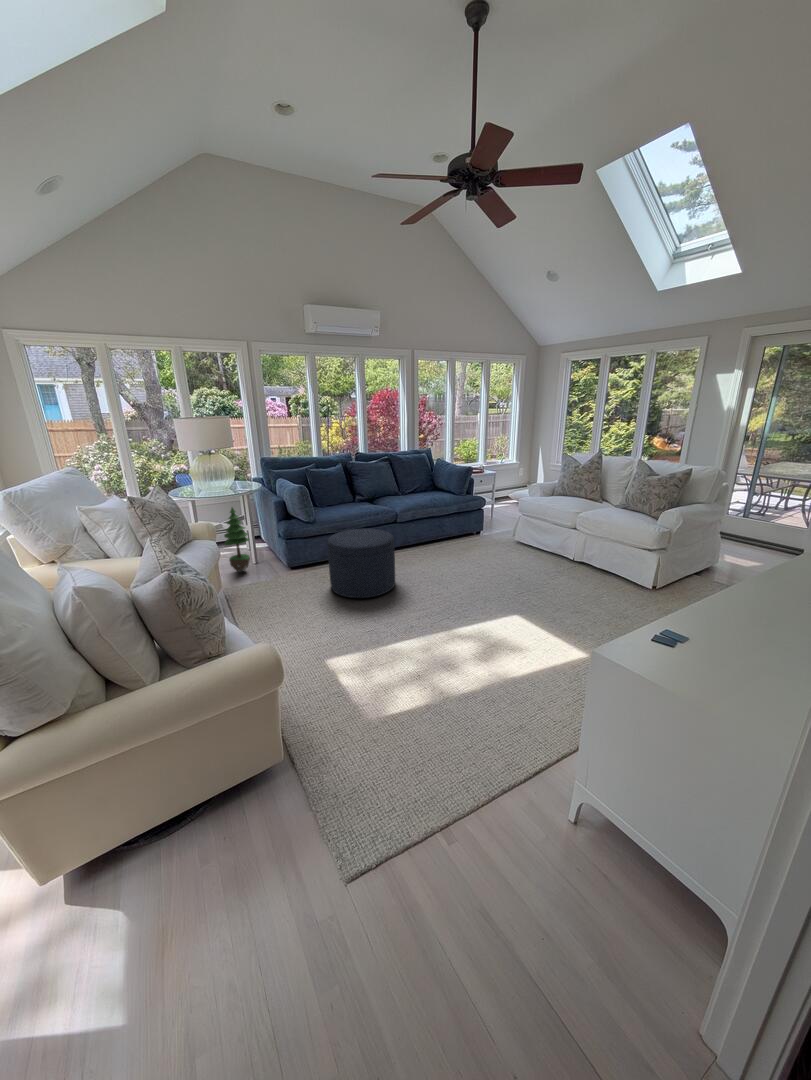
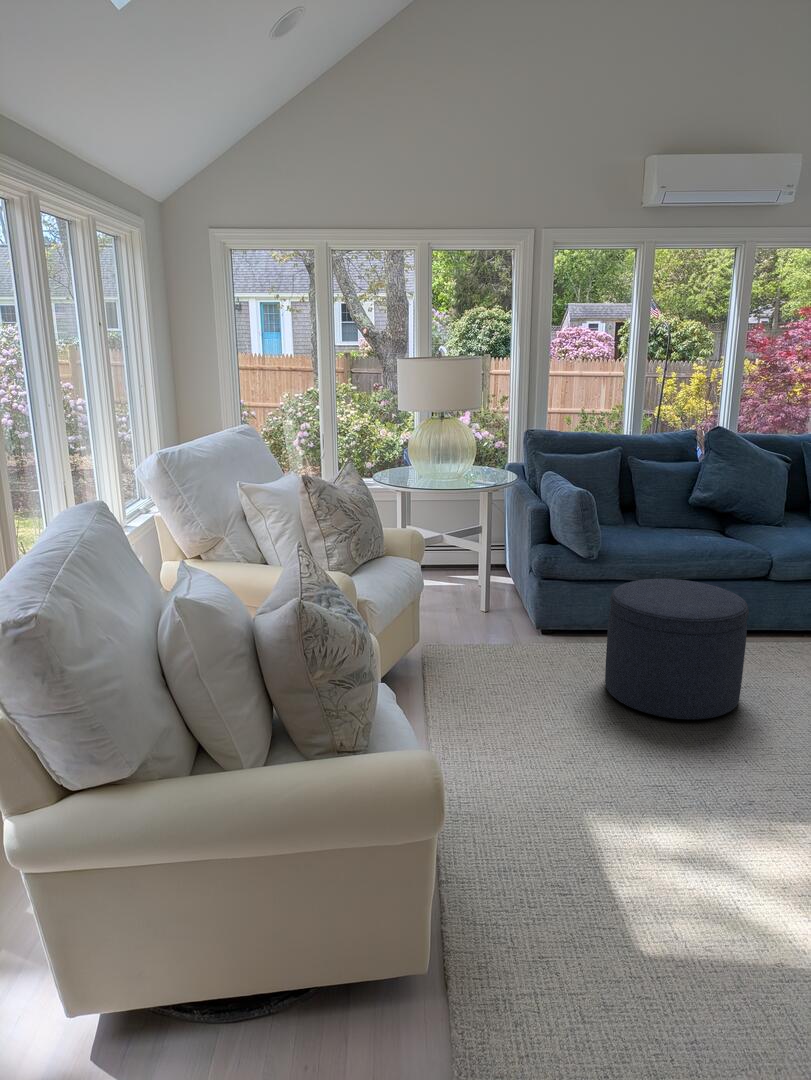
potted tree: present [224,508,250,572] -> none [439,508,481,623]

